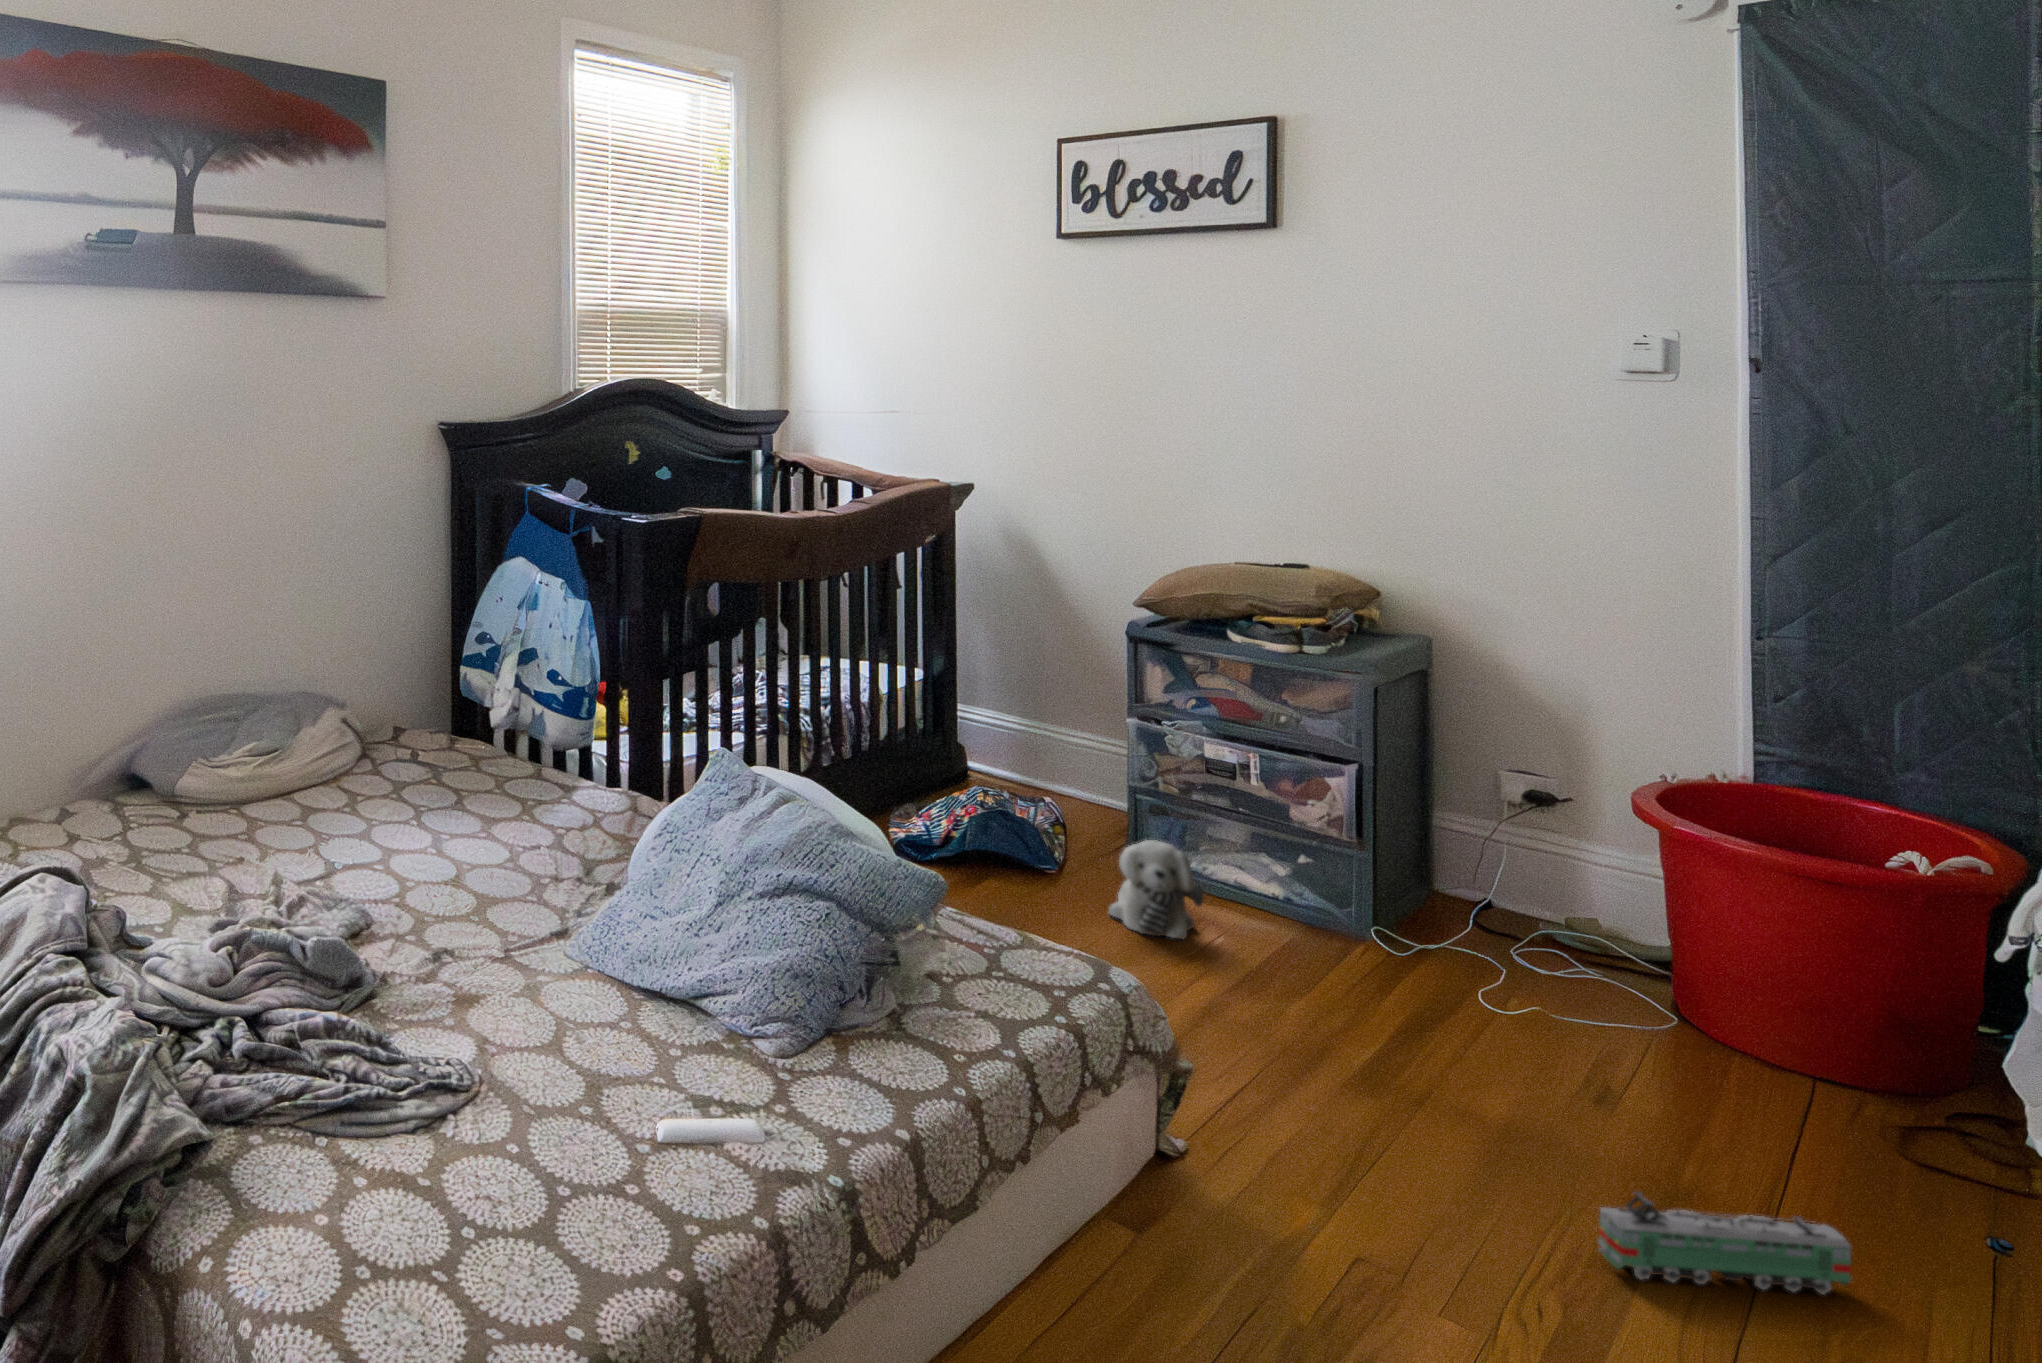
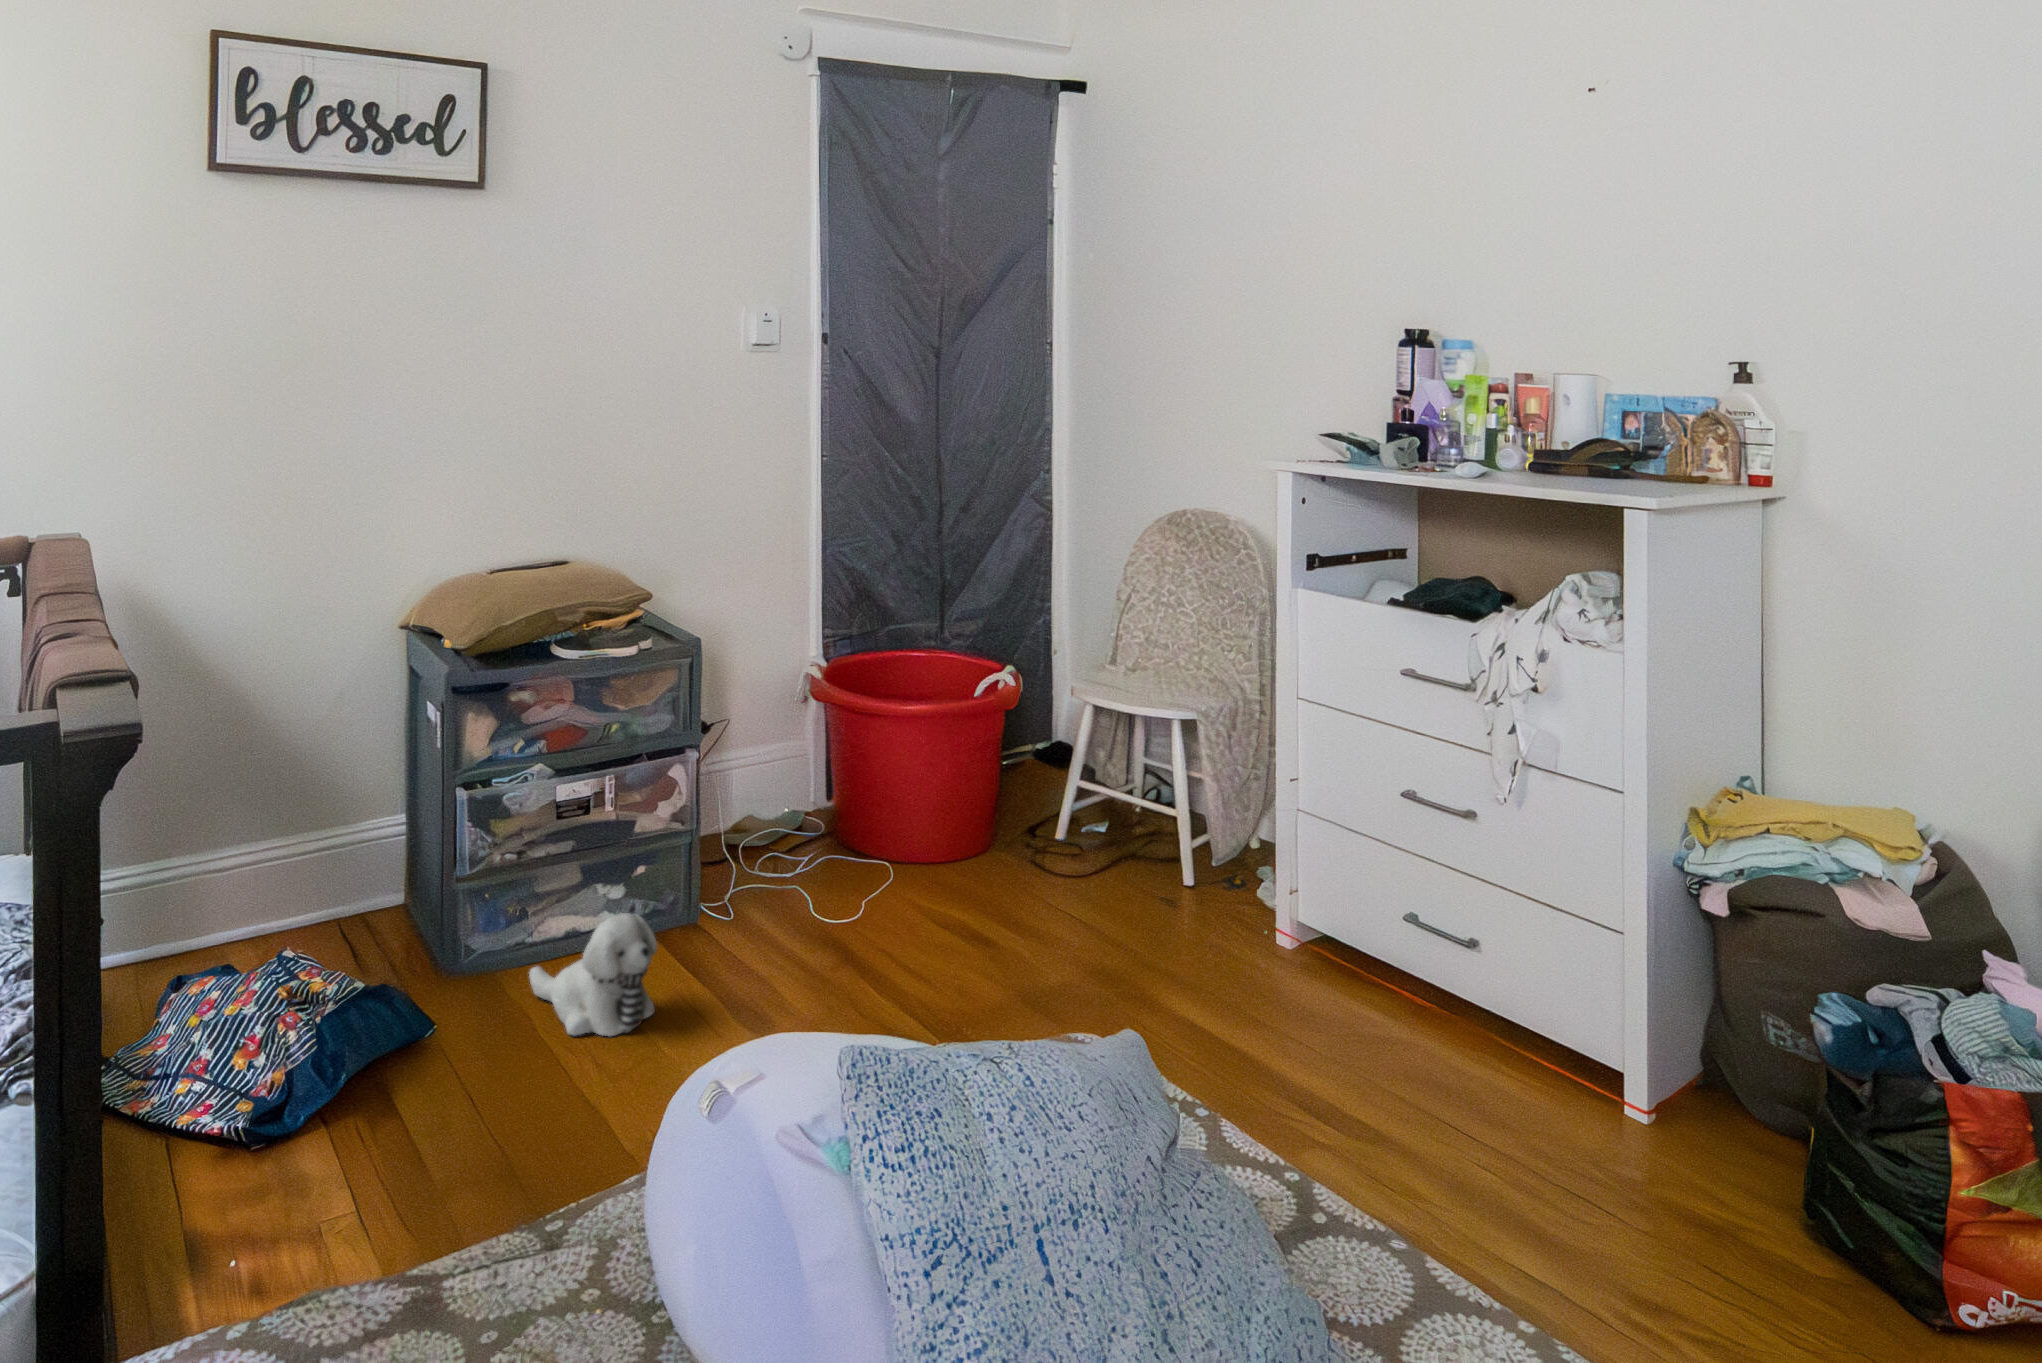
toy train: present [1598,1192,1852,1294] -> none [1206,930,1235,1039]

